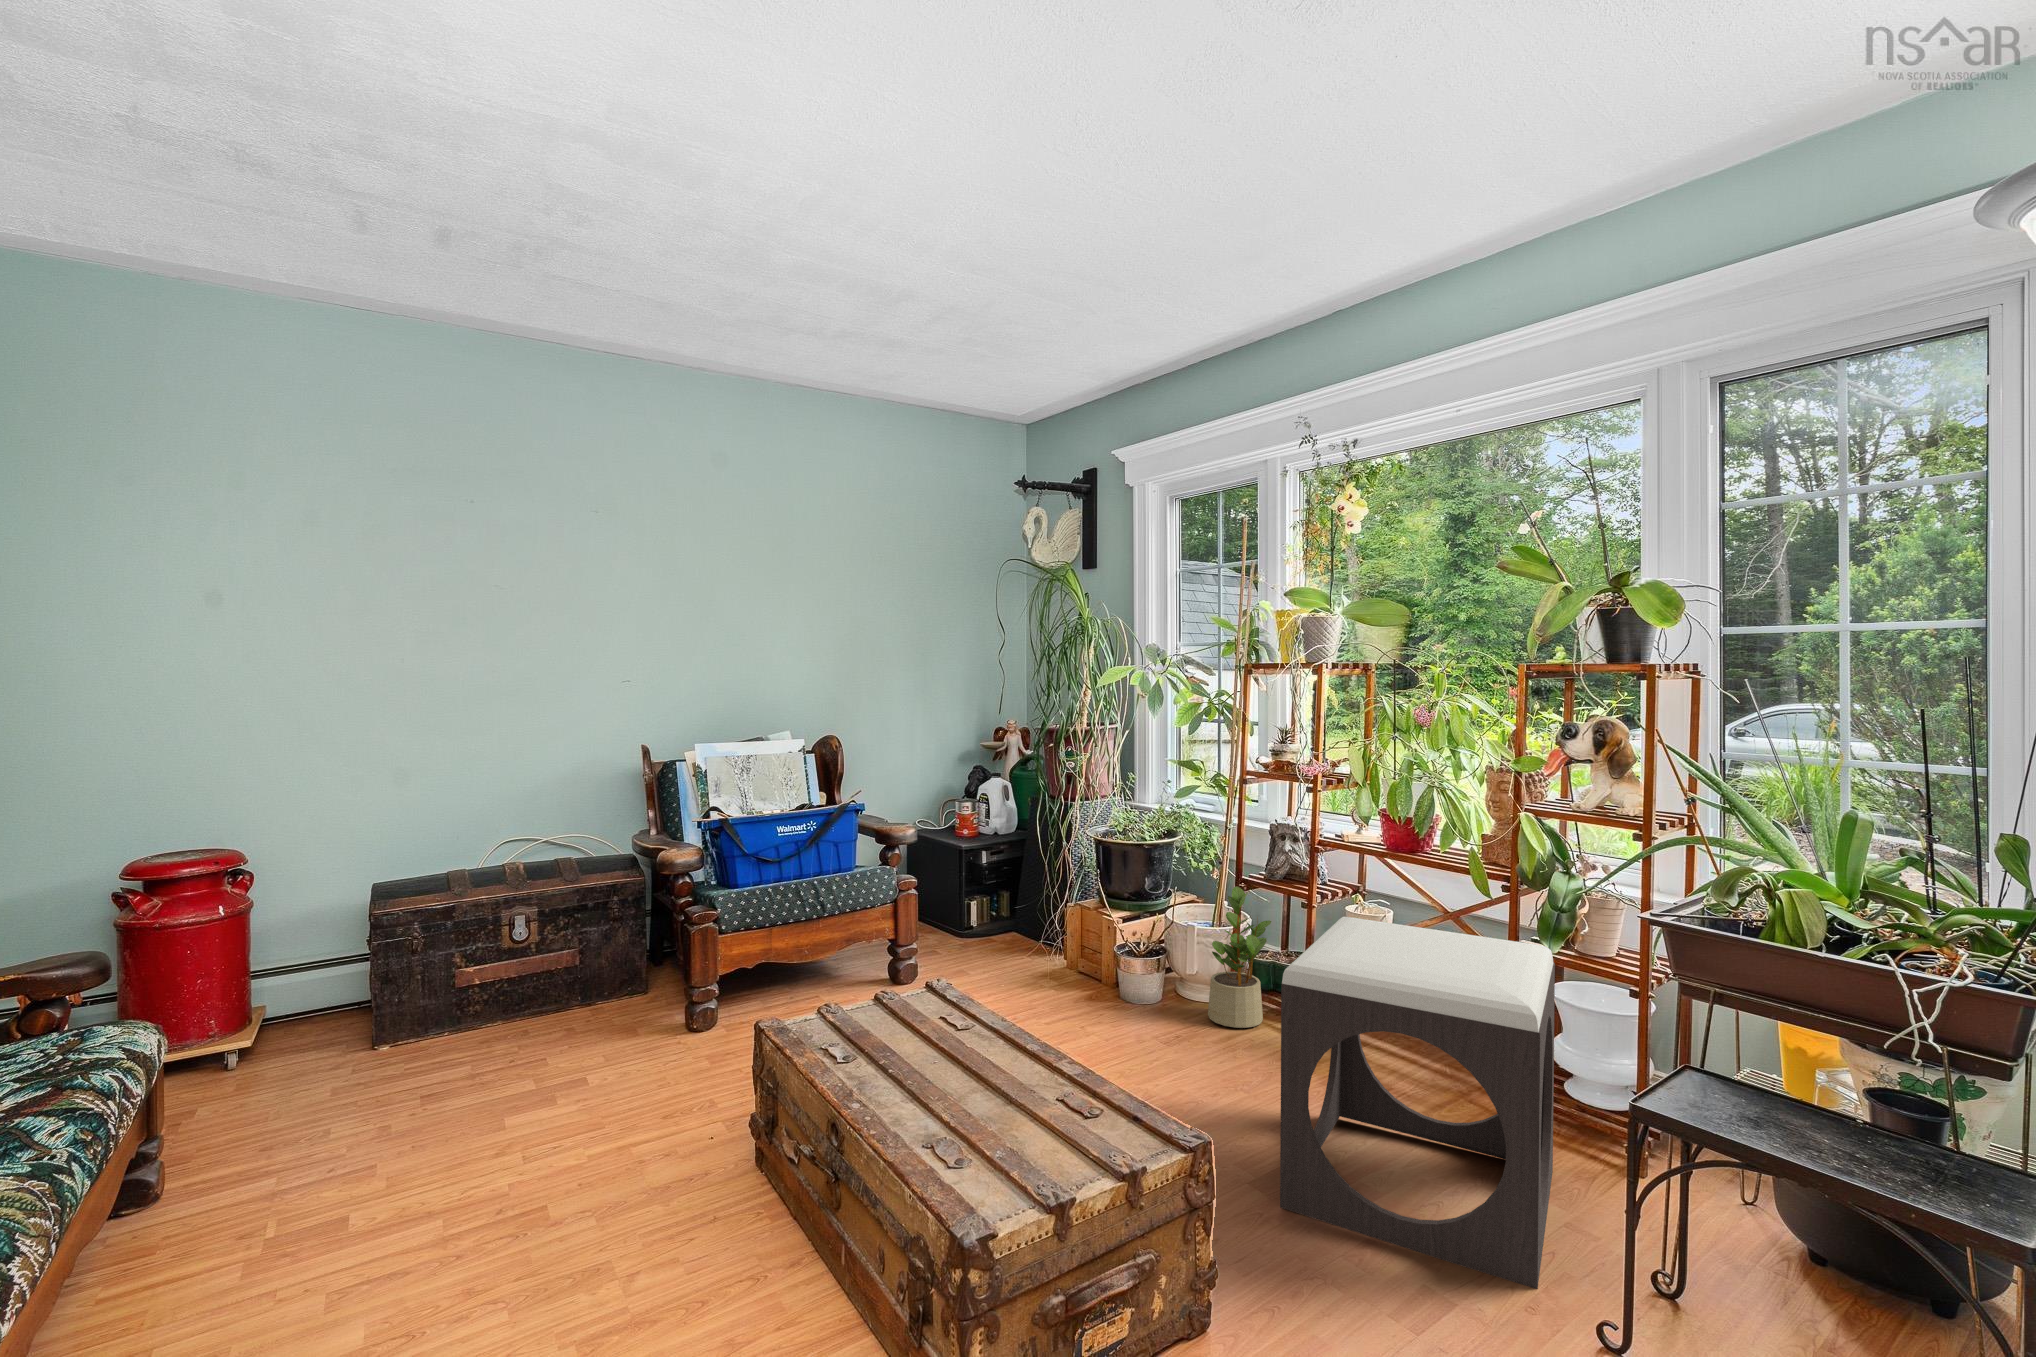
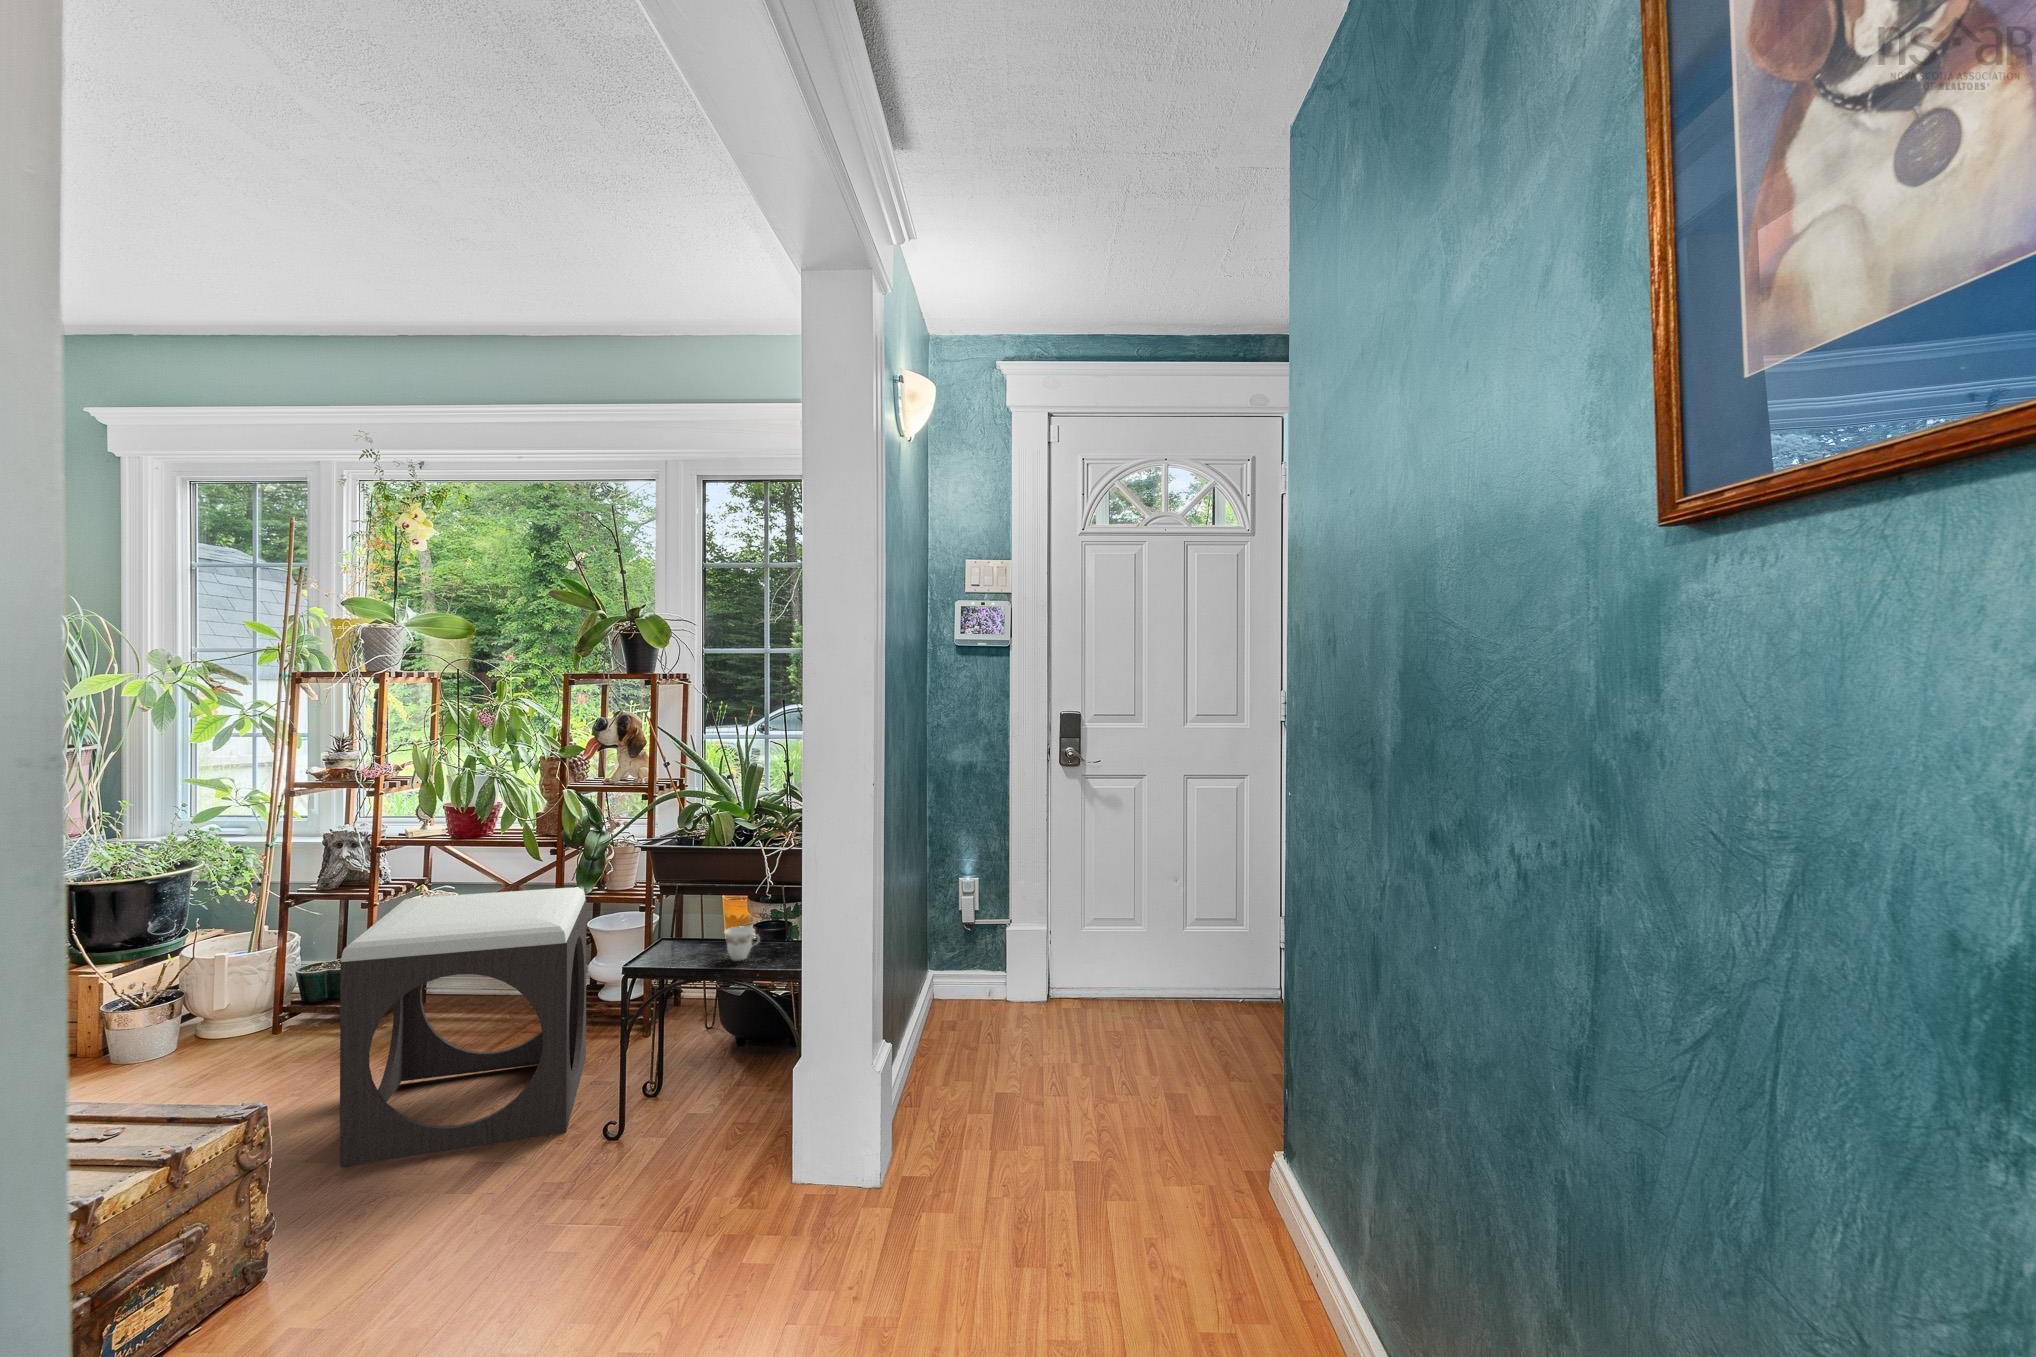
potted plant: present [1208,886,1271,1028] -> none [245,901,326,1048]
teacup: none [1818,1093,1899,1159] -> present [724,927,760,961]

